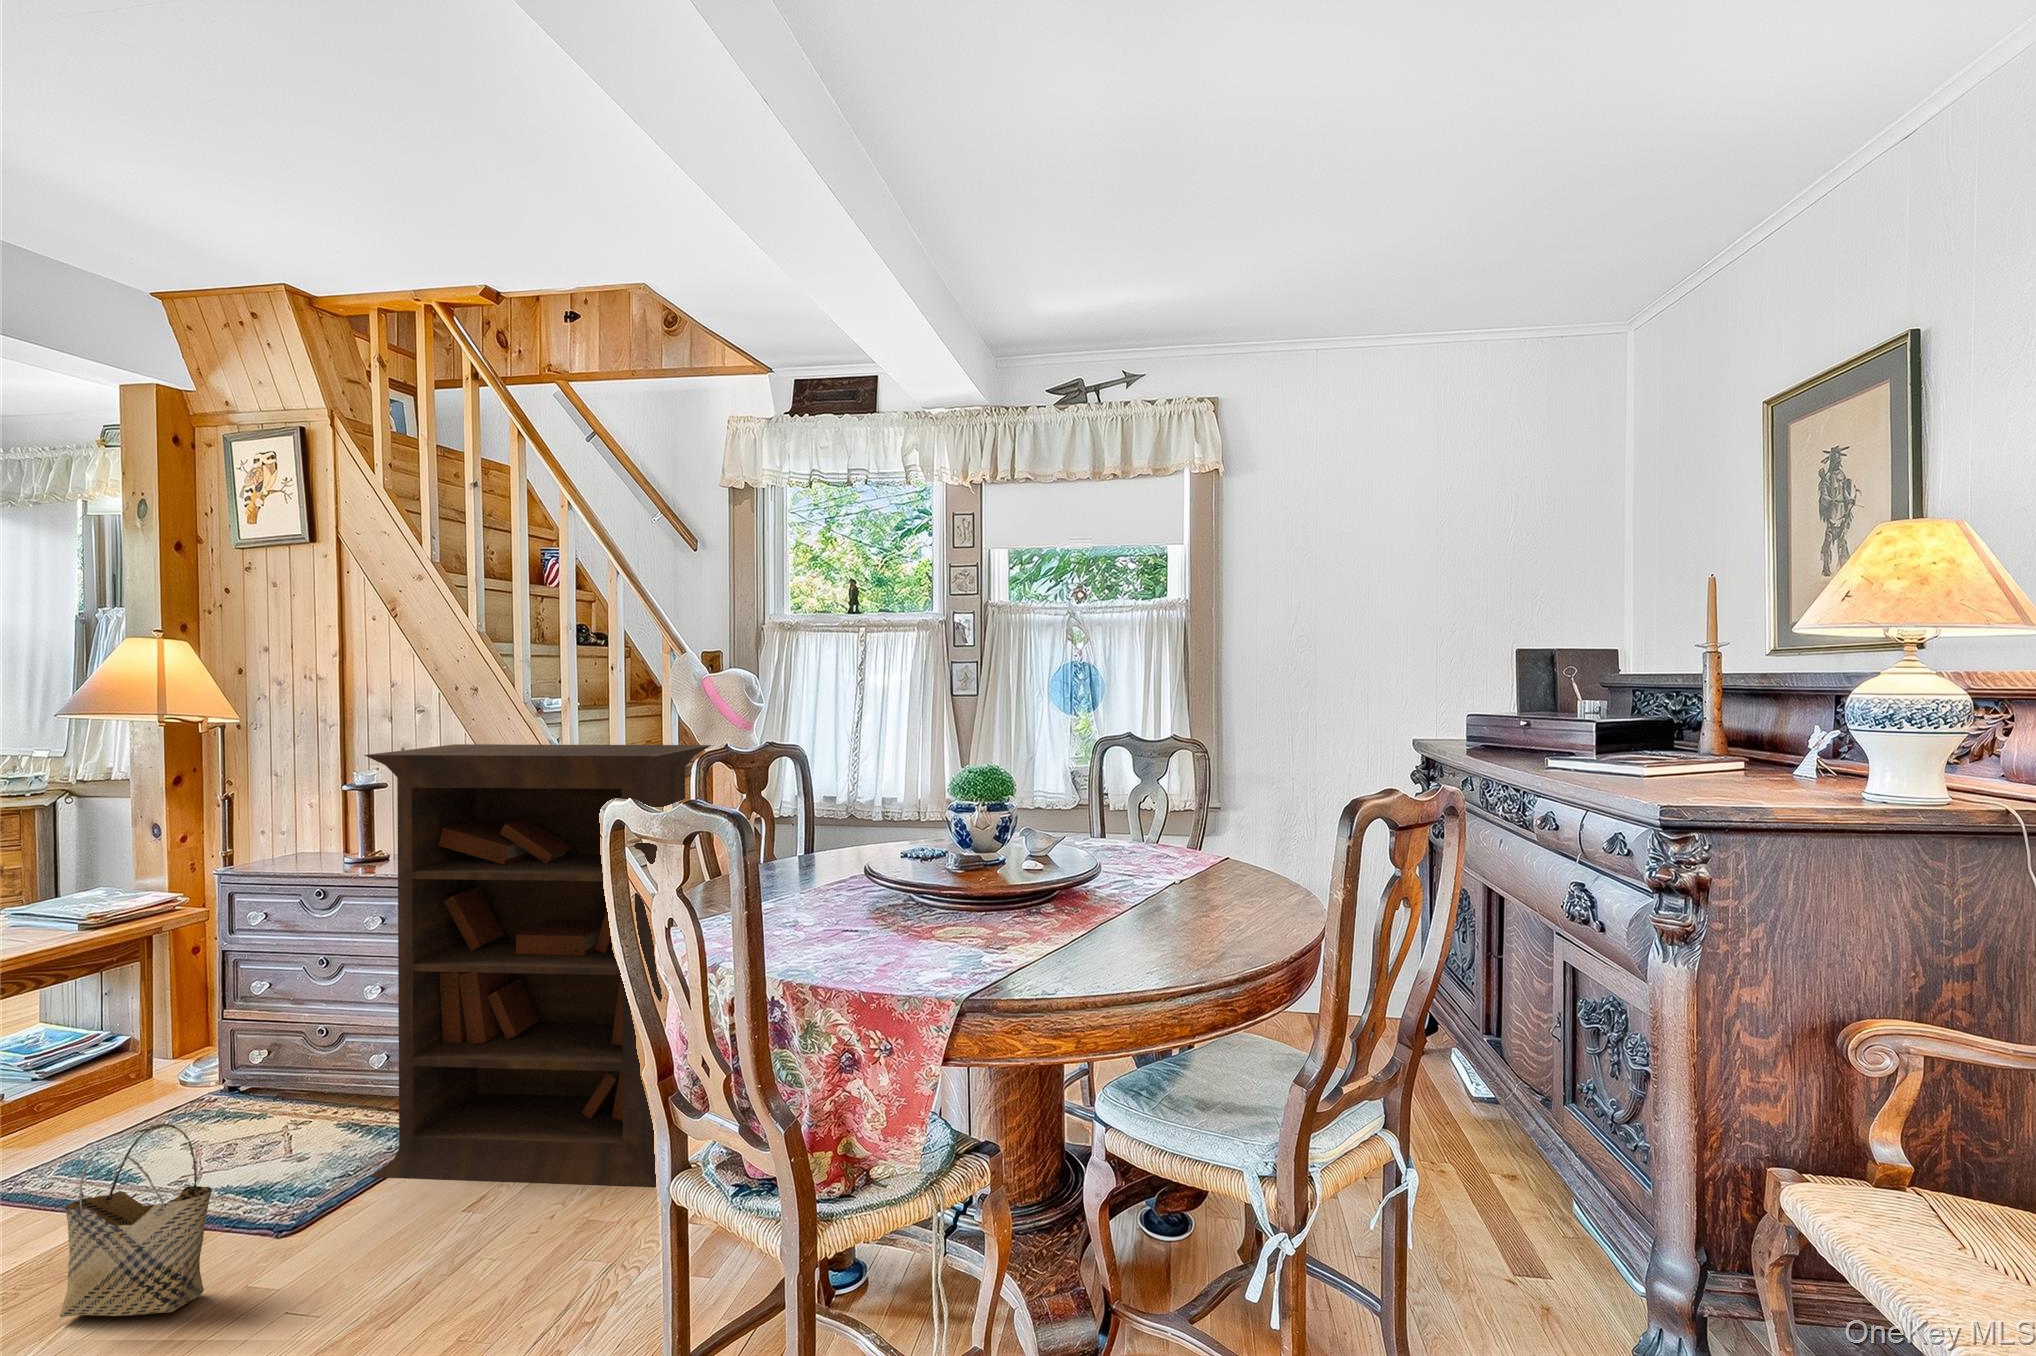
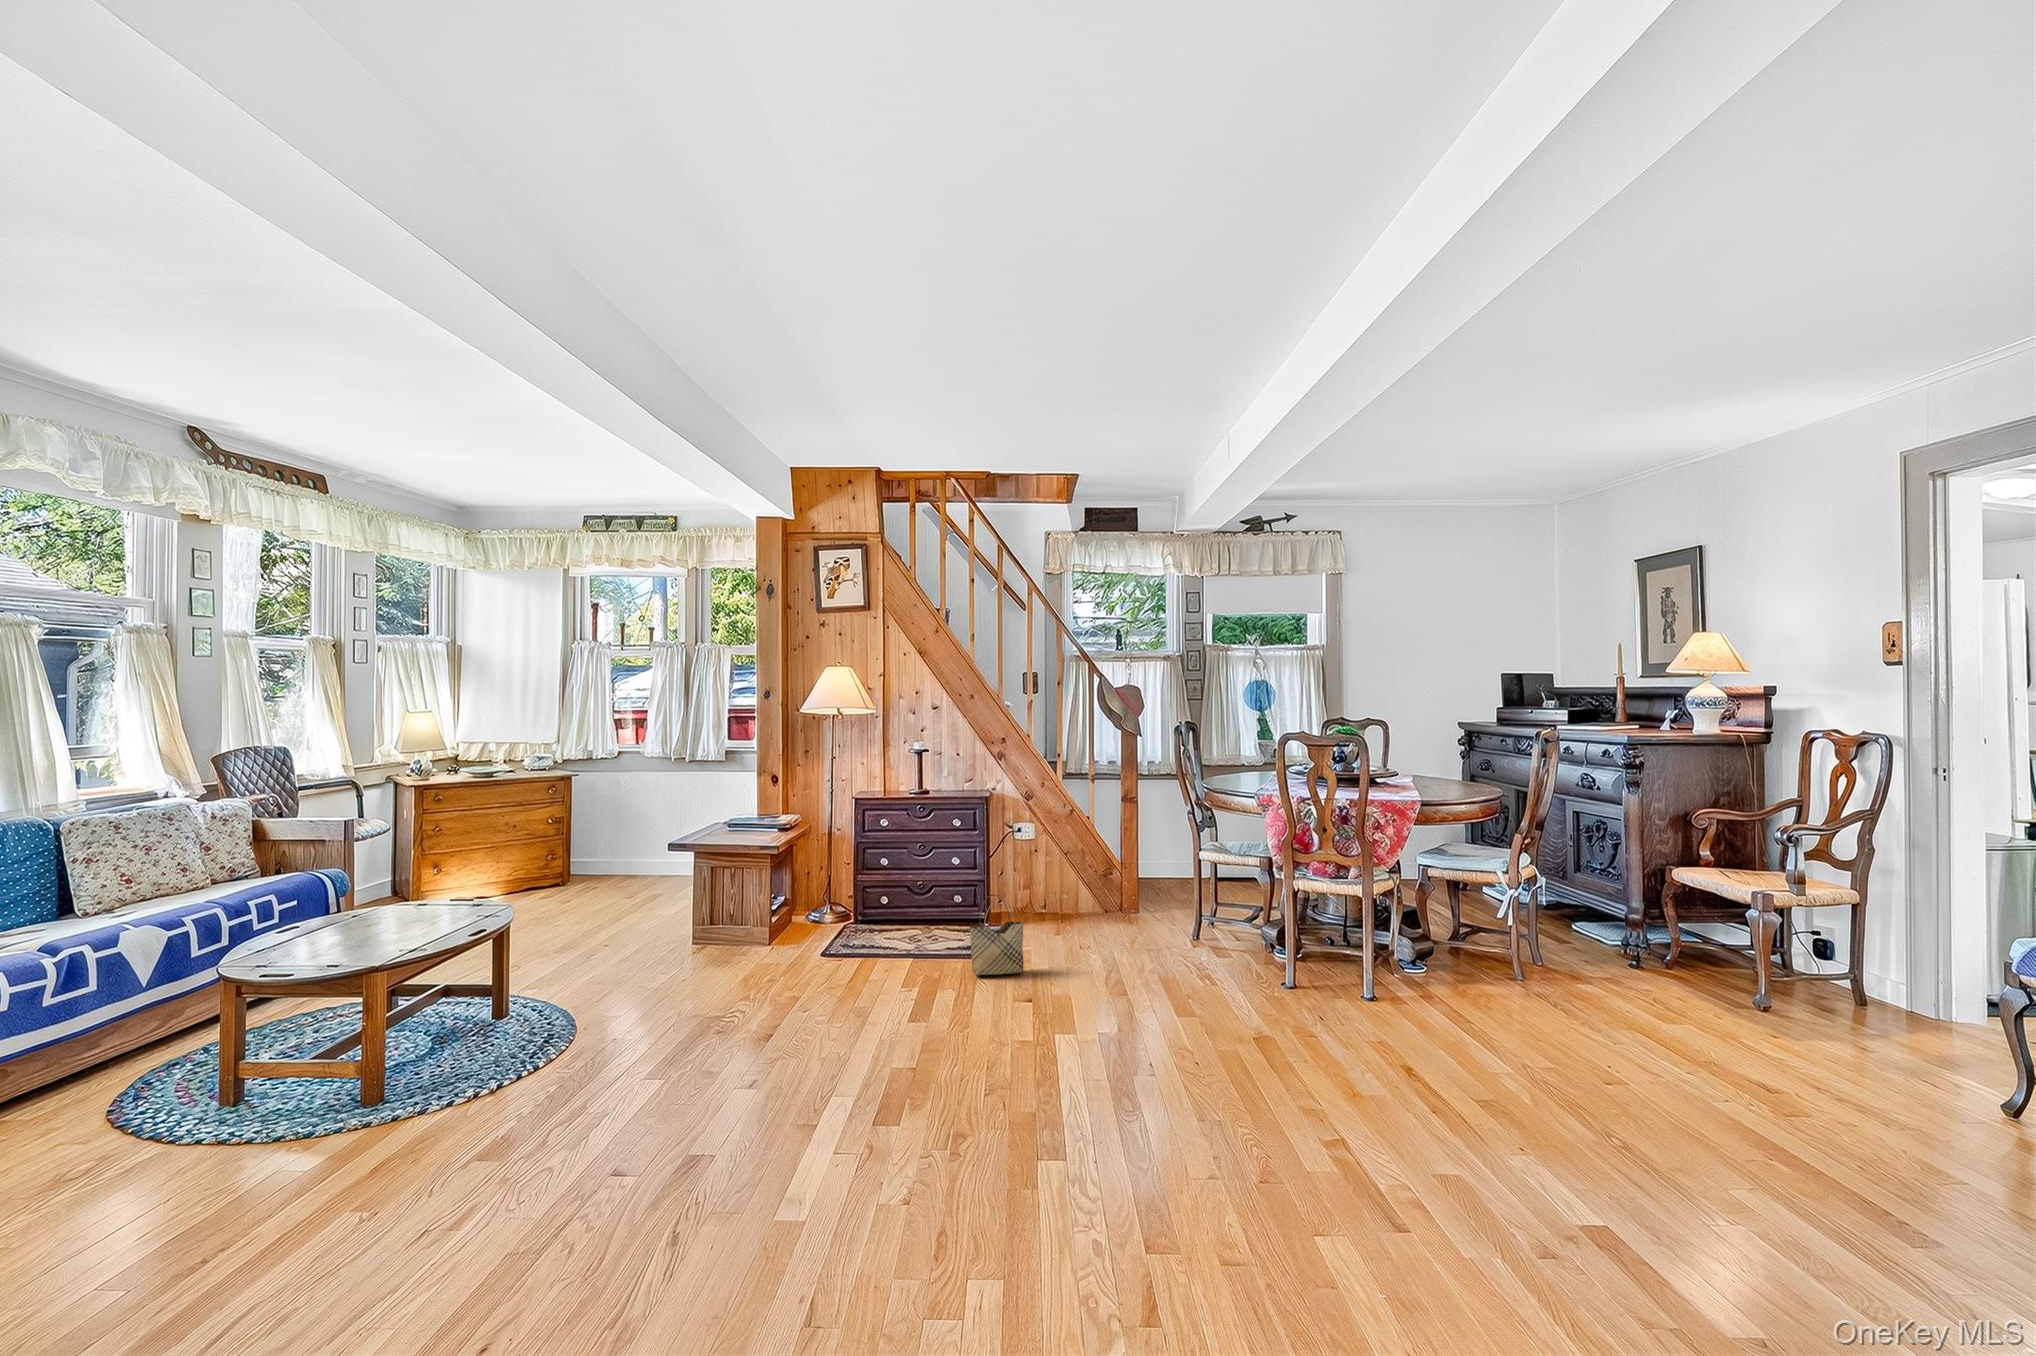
bookcase: present [365,744,711,1186] -> none [1000,723,1156,943]

